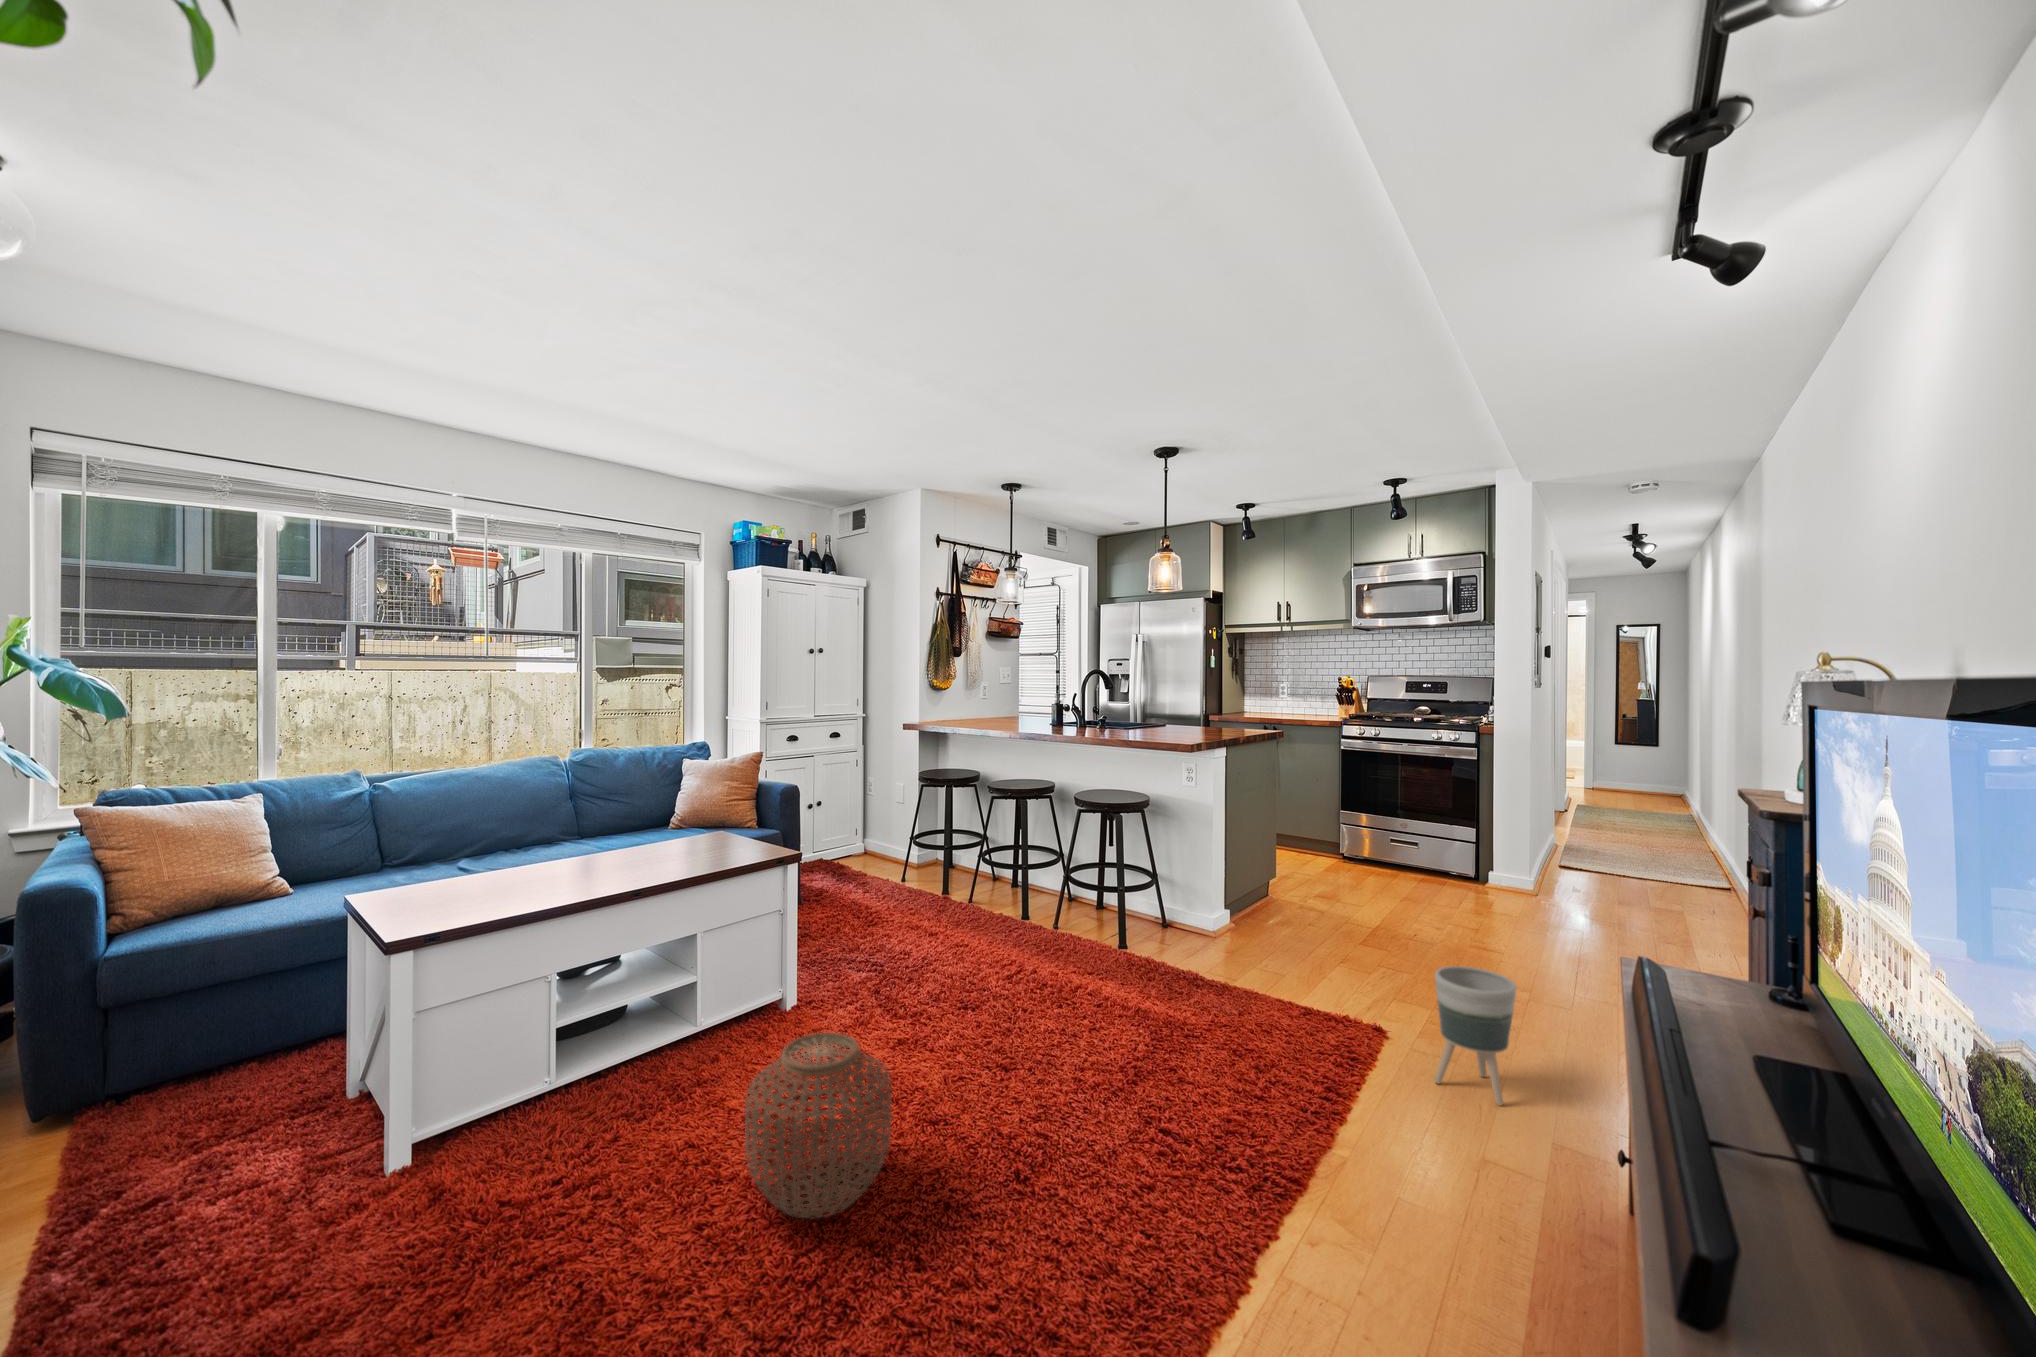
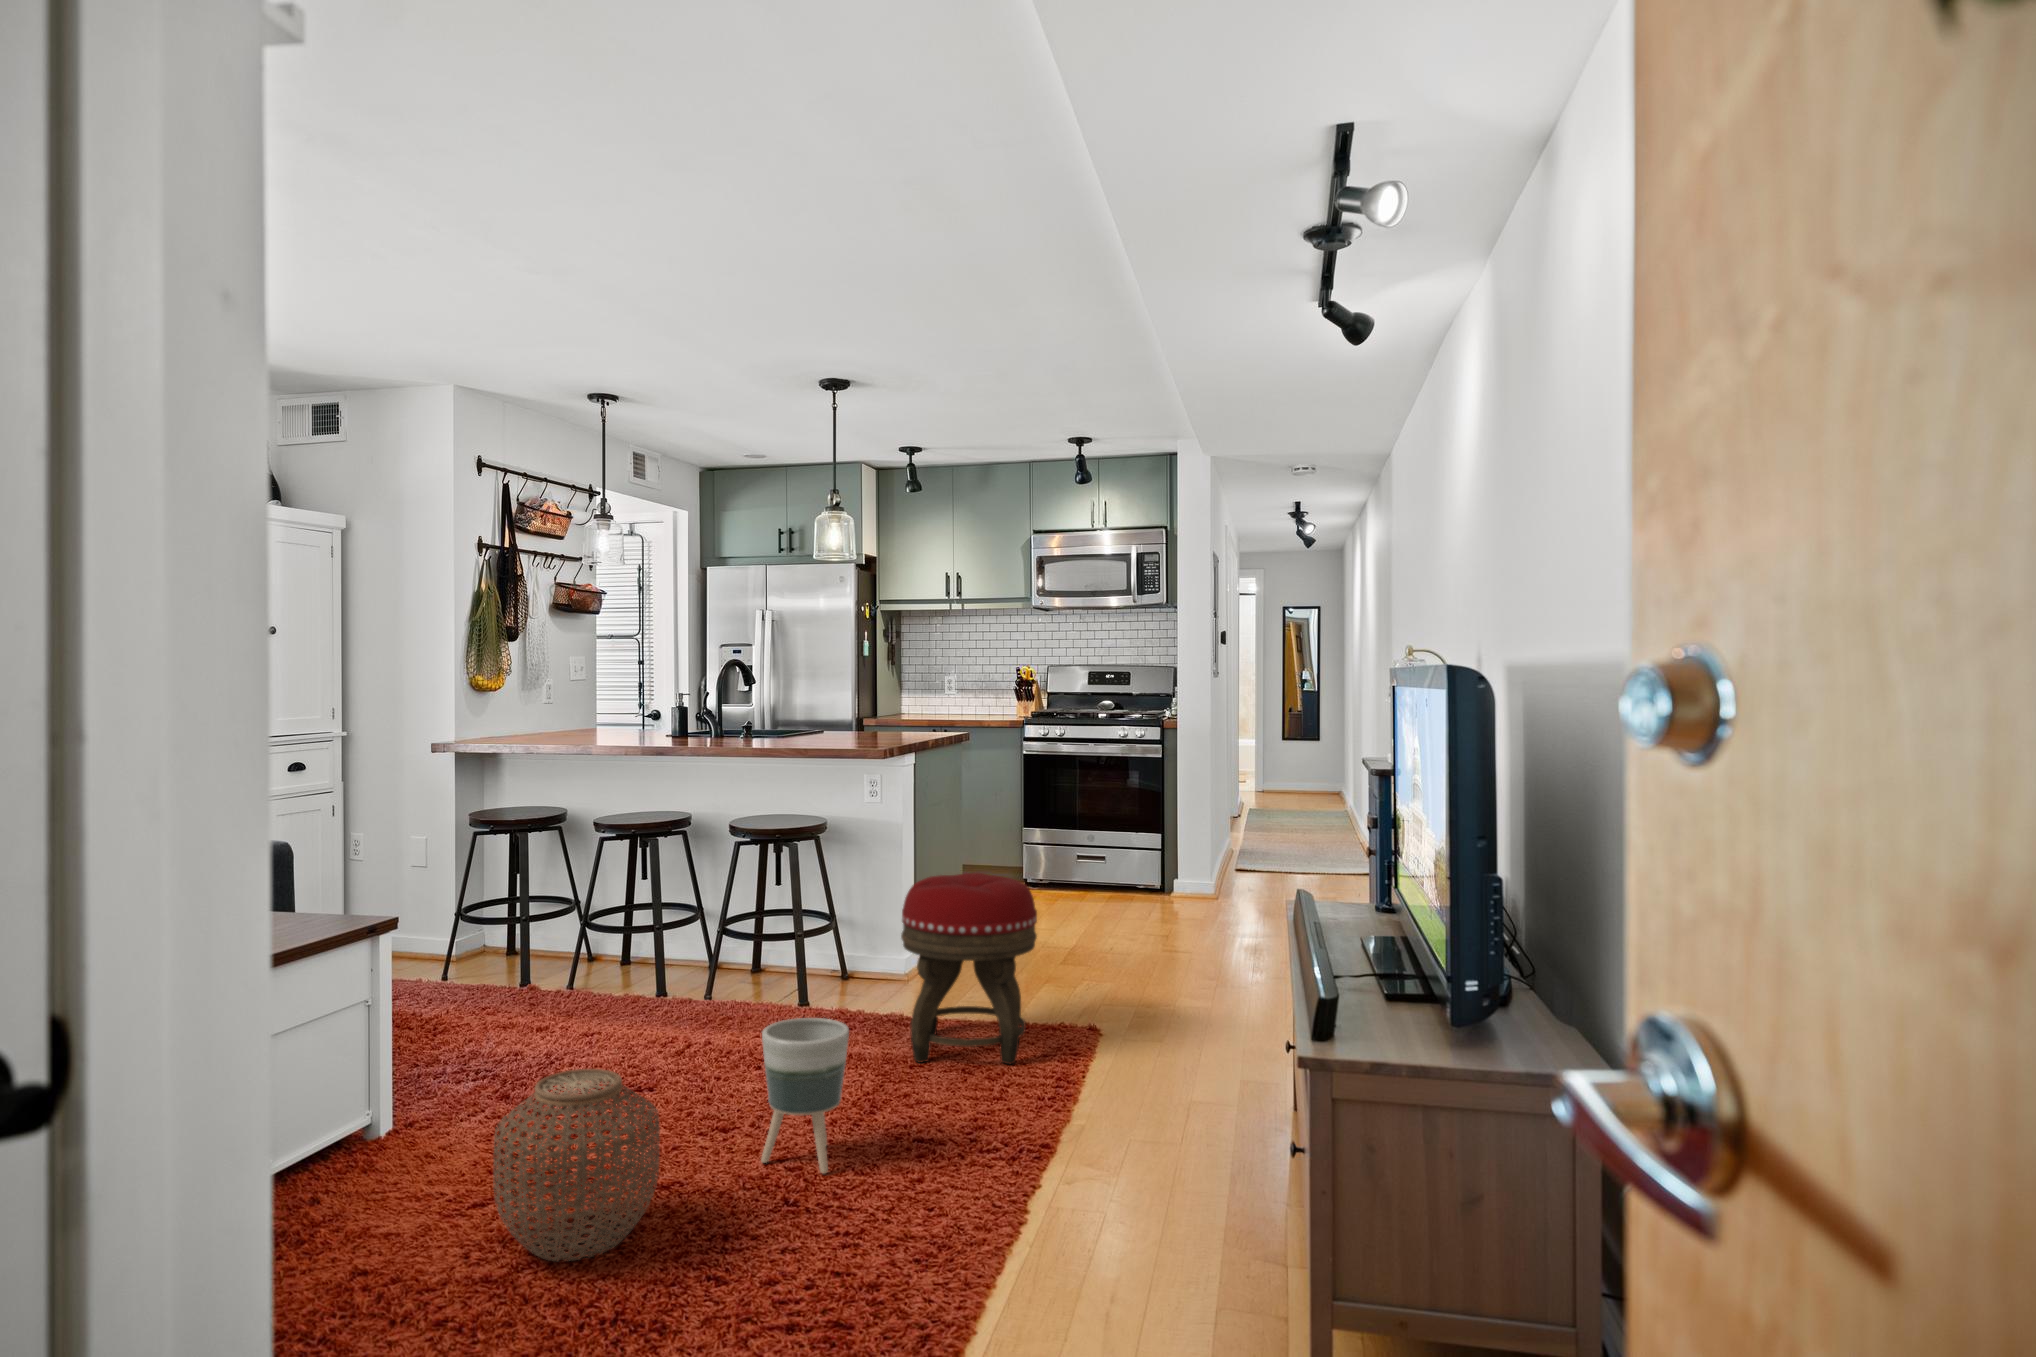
footstool: none [1185,864,1315,1056] -> present [901,873,1037,1064]
planter: present [1435,966,1517,1105] -> present [761,1018,849,1173]

